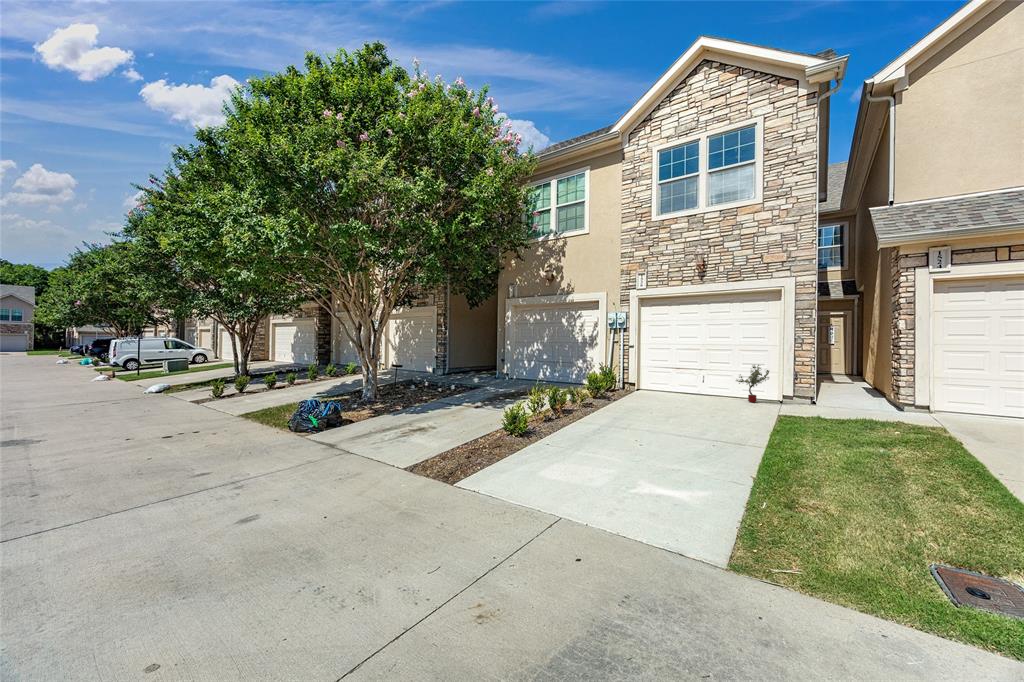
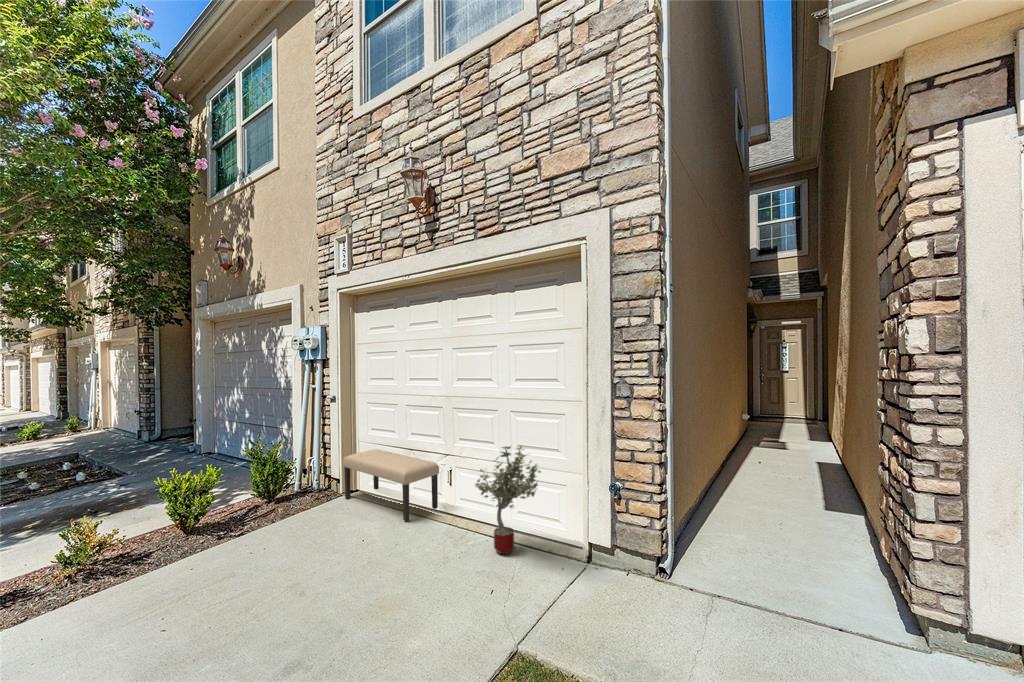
bench: none [655,375,704,398] -> present [343,449,439,521]

